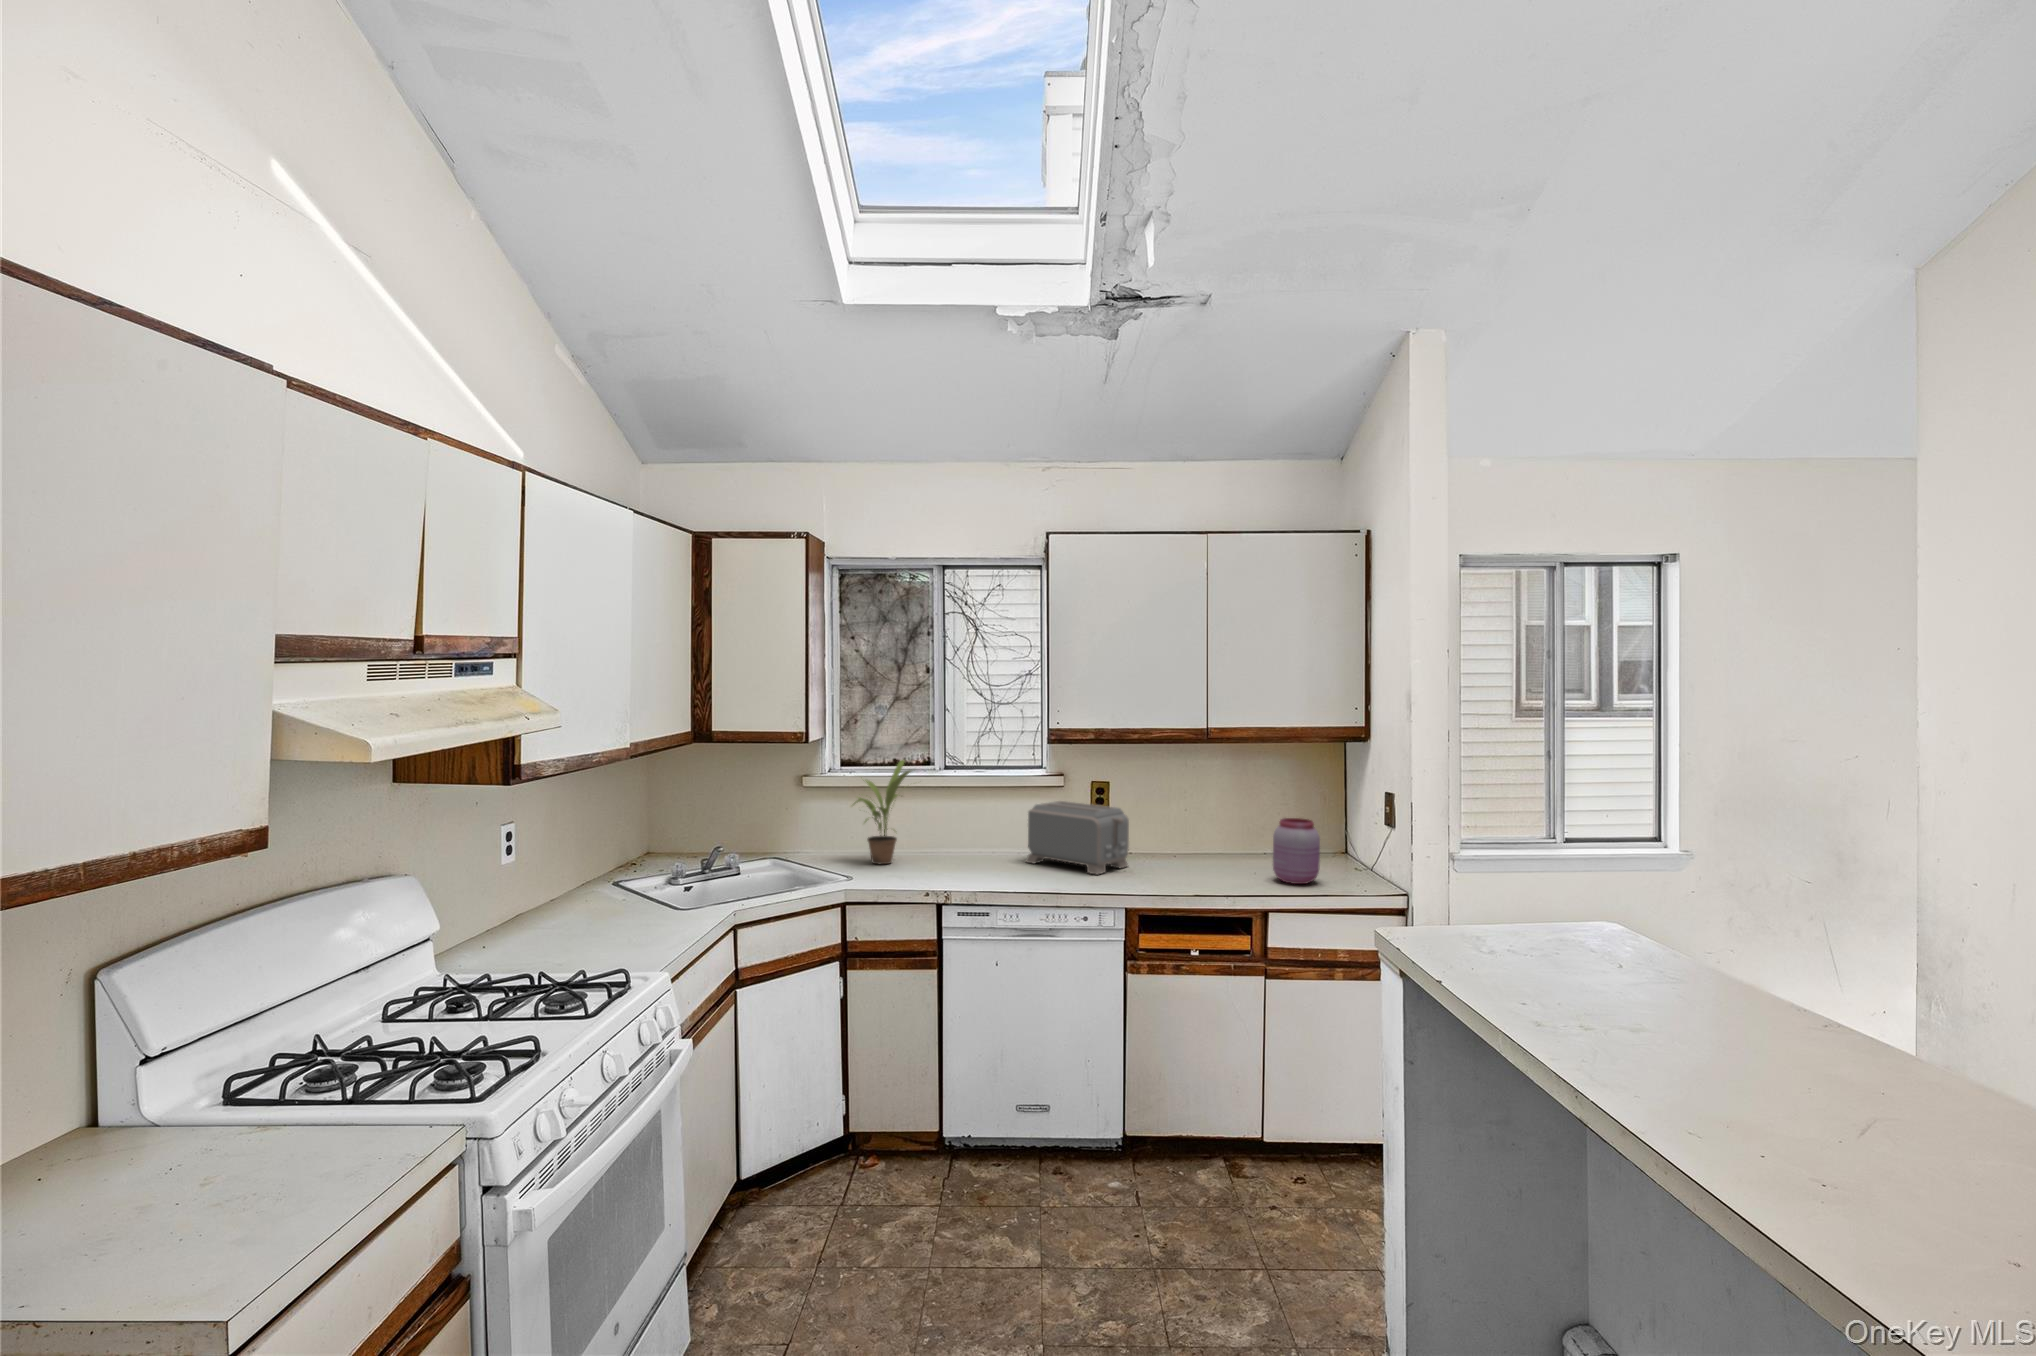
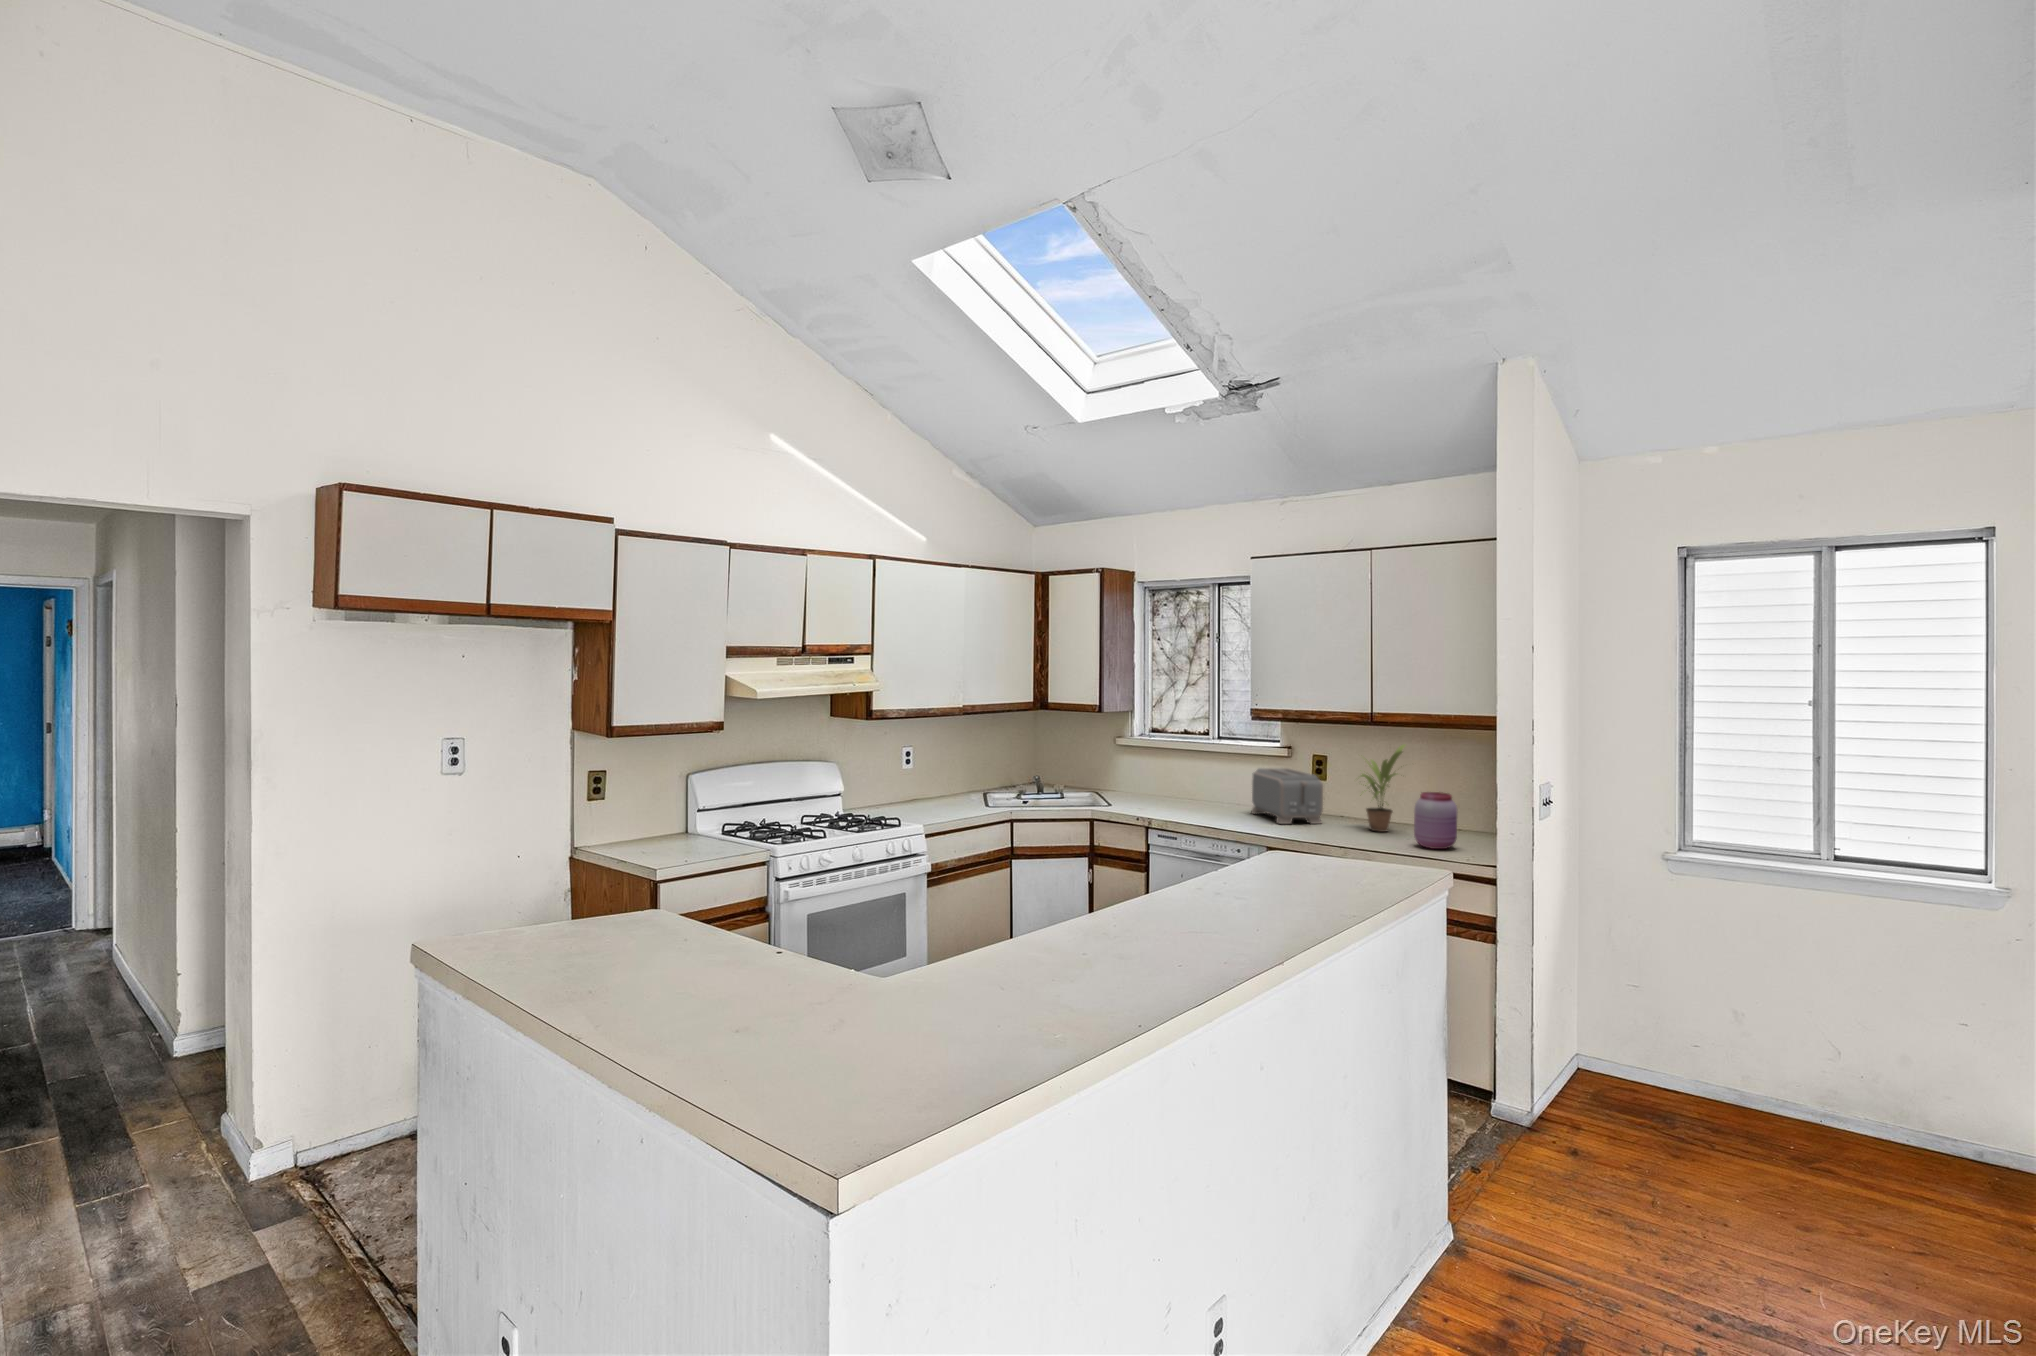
potted plant: present [854,760,911,864] -> present [1361,745,1405,832]

